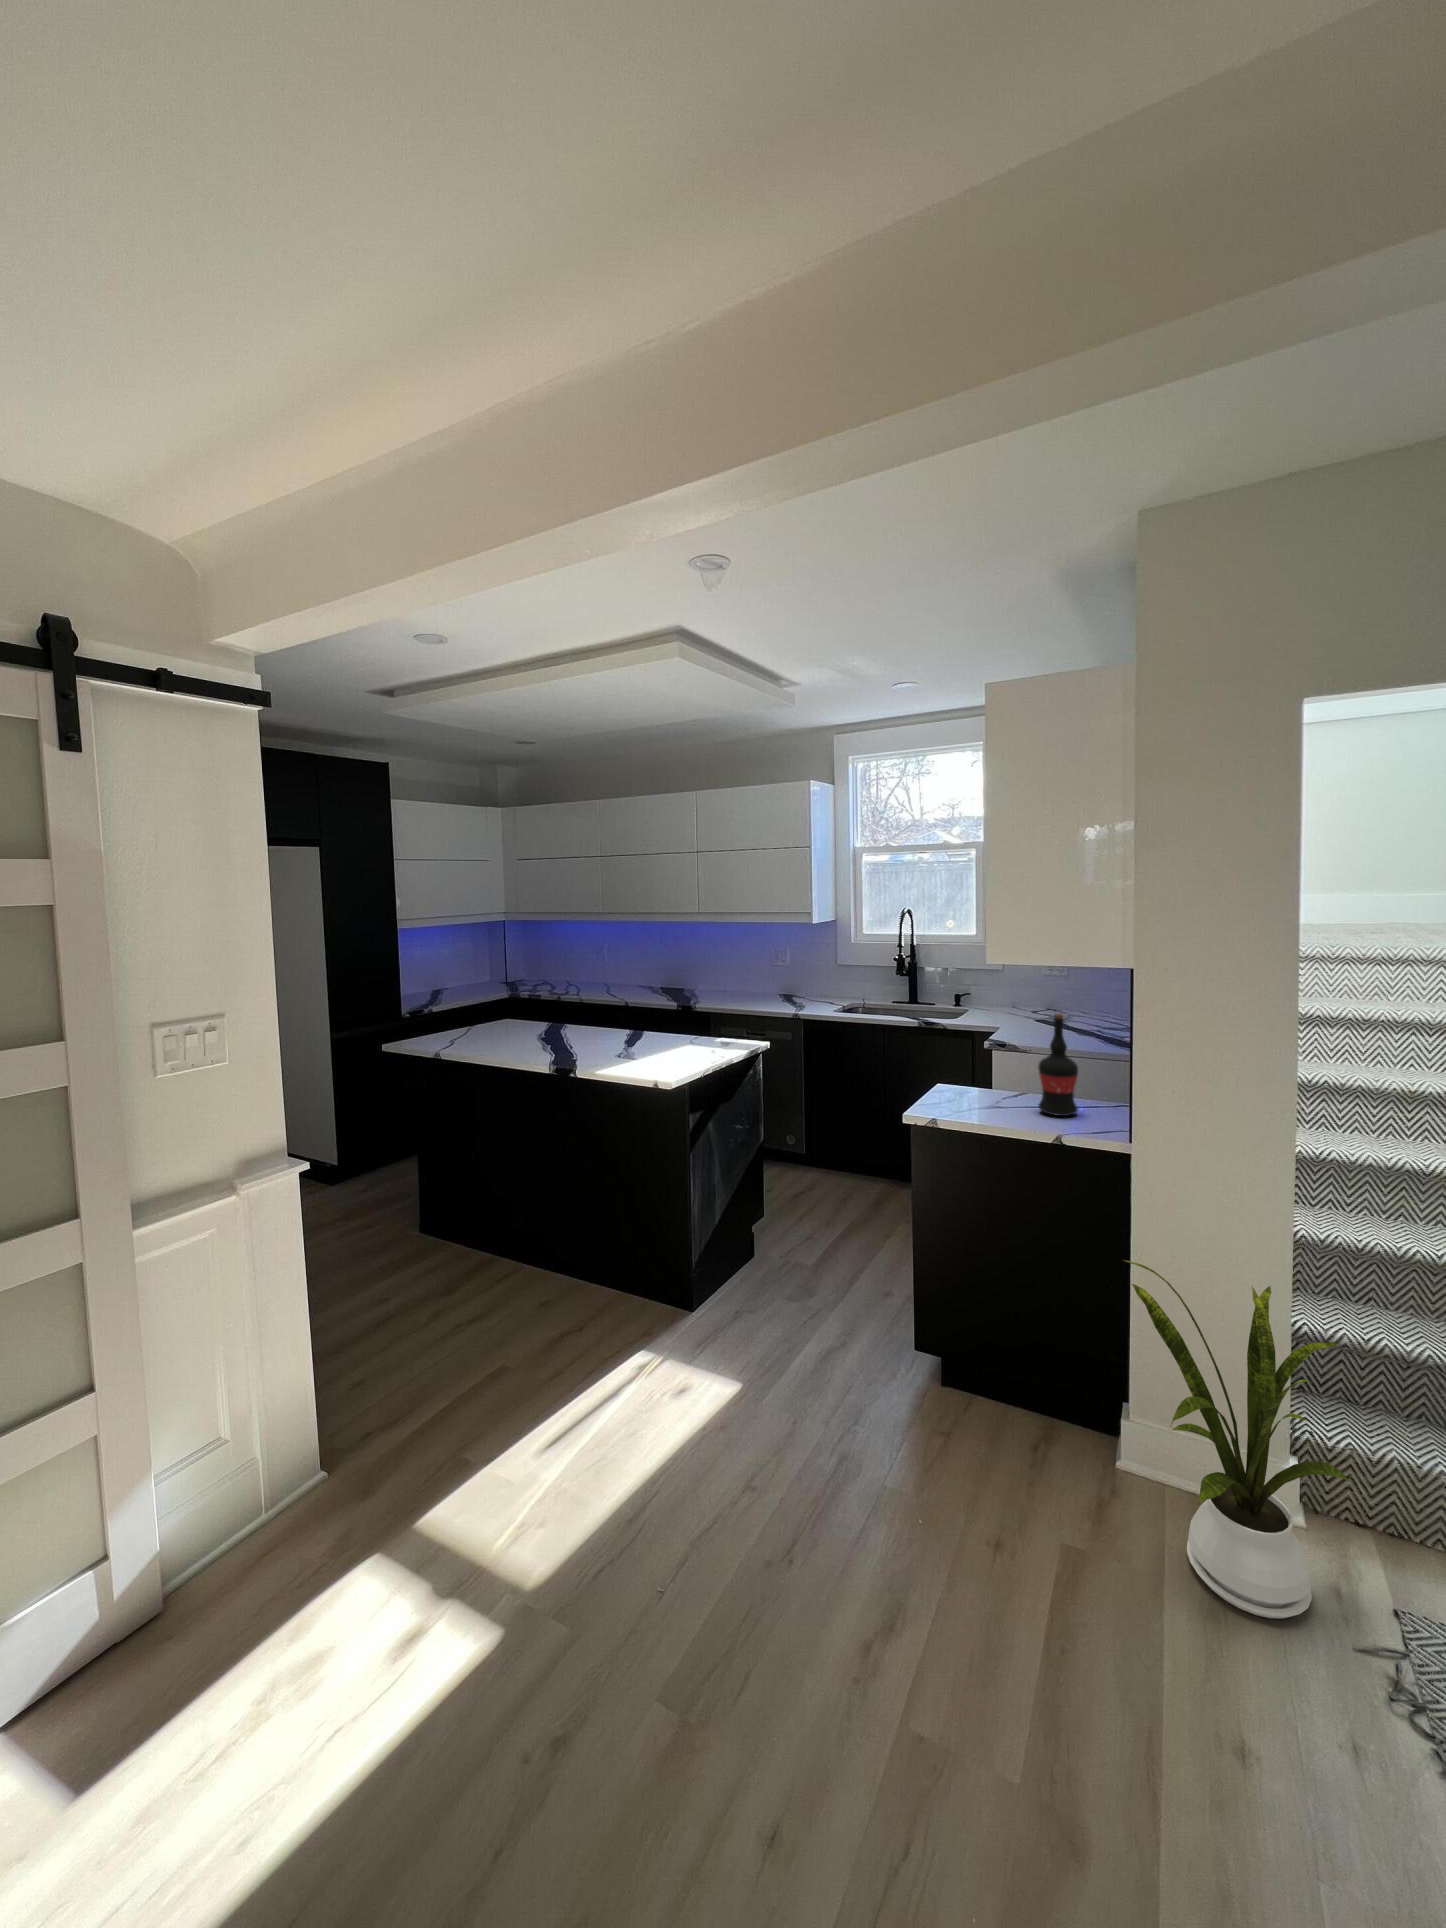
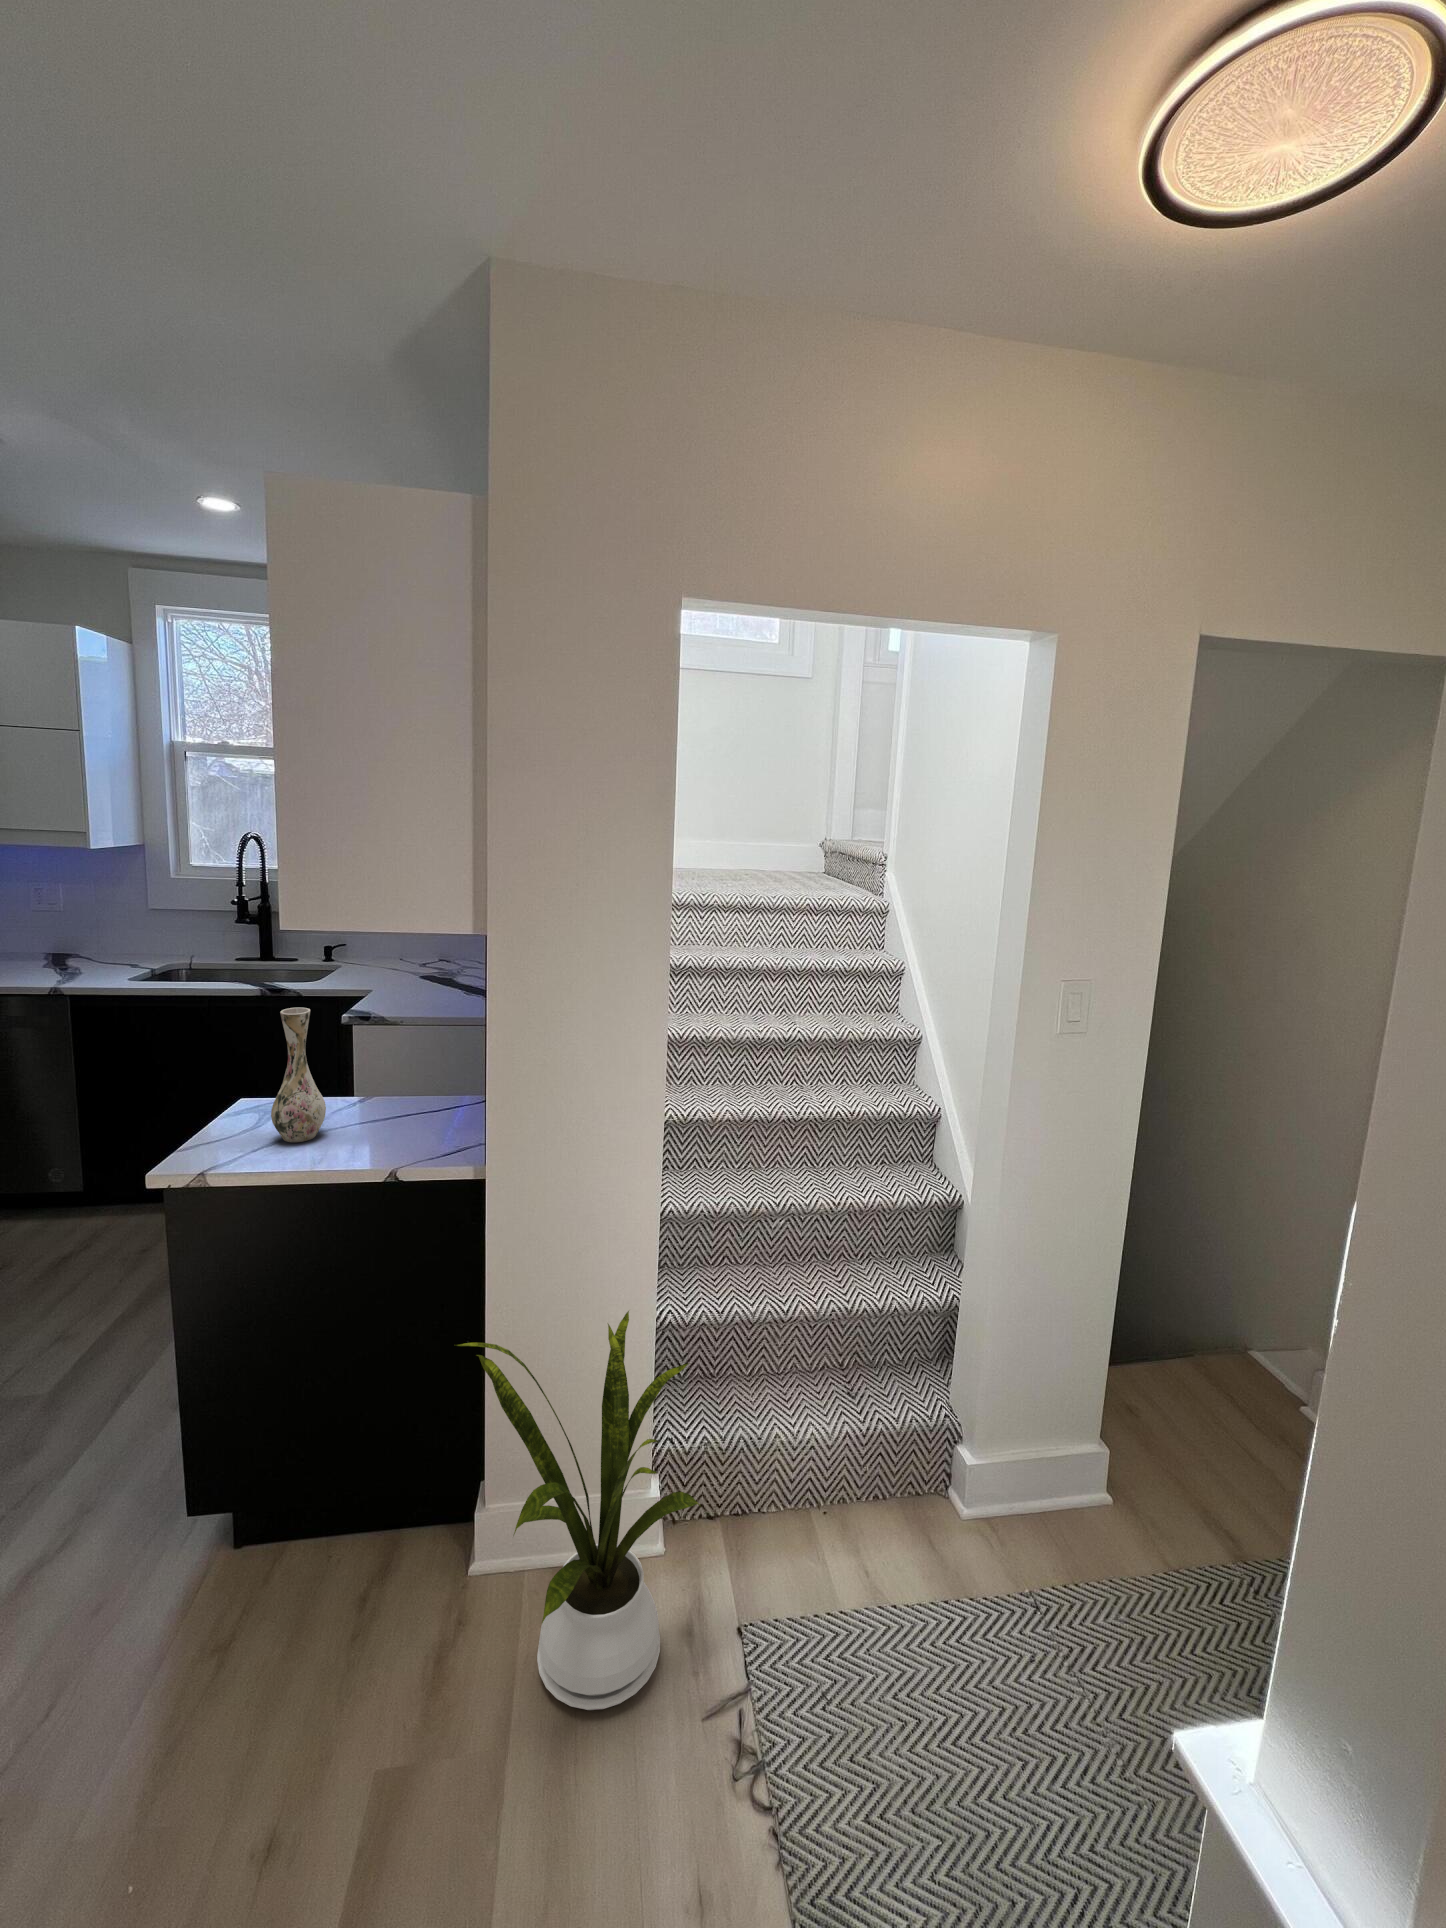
wine bottle: present [1038,1013,1078,1116] -> none [376,997,429,1135]
vase: none [965,1016,1002,1111] -> present [271,1007,326,1142]

